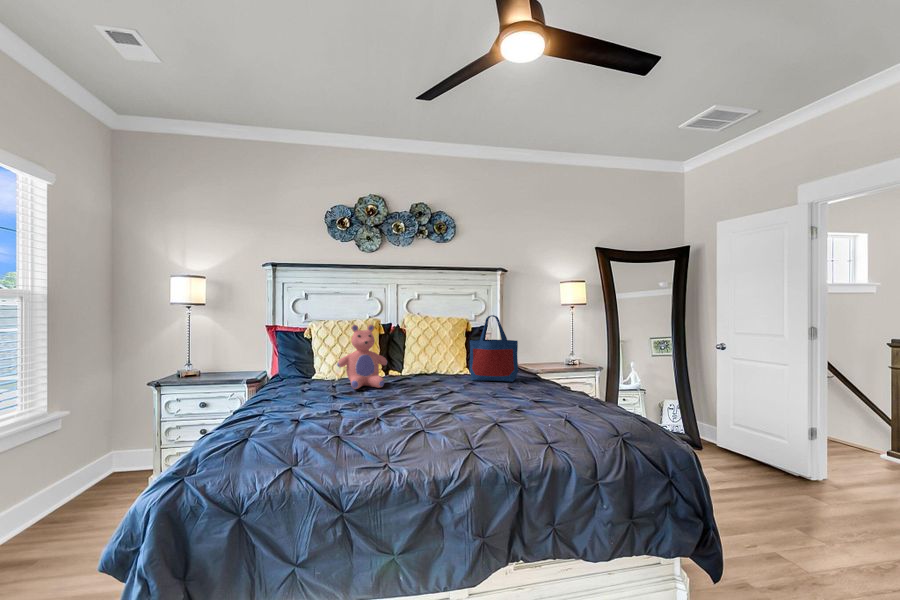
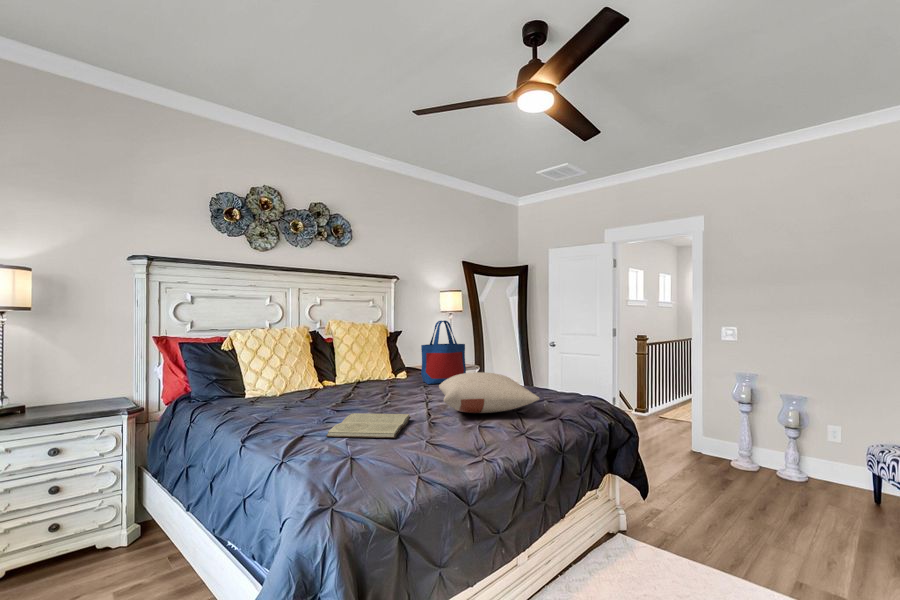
teddy bear: present [337,325,387,389] -> none [312,331,368,401]
pillow: none [375,372,502,415] -> present [439,372,540,413]
book: none [260,401,357,427] -> present [326,413,411,438]

